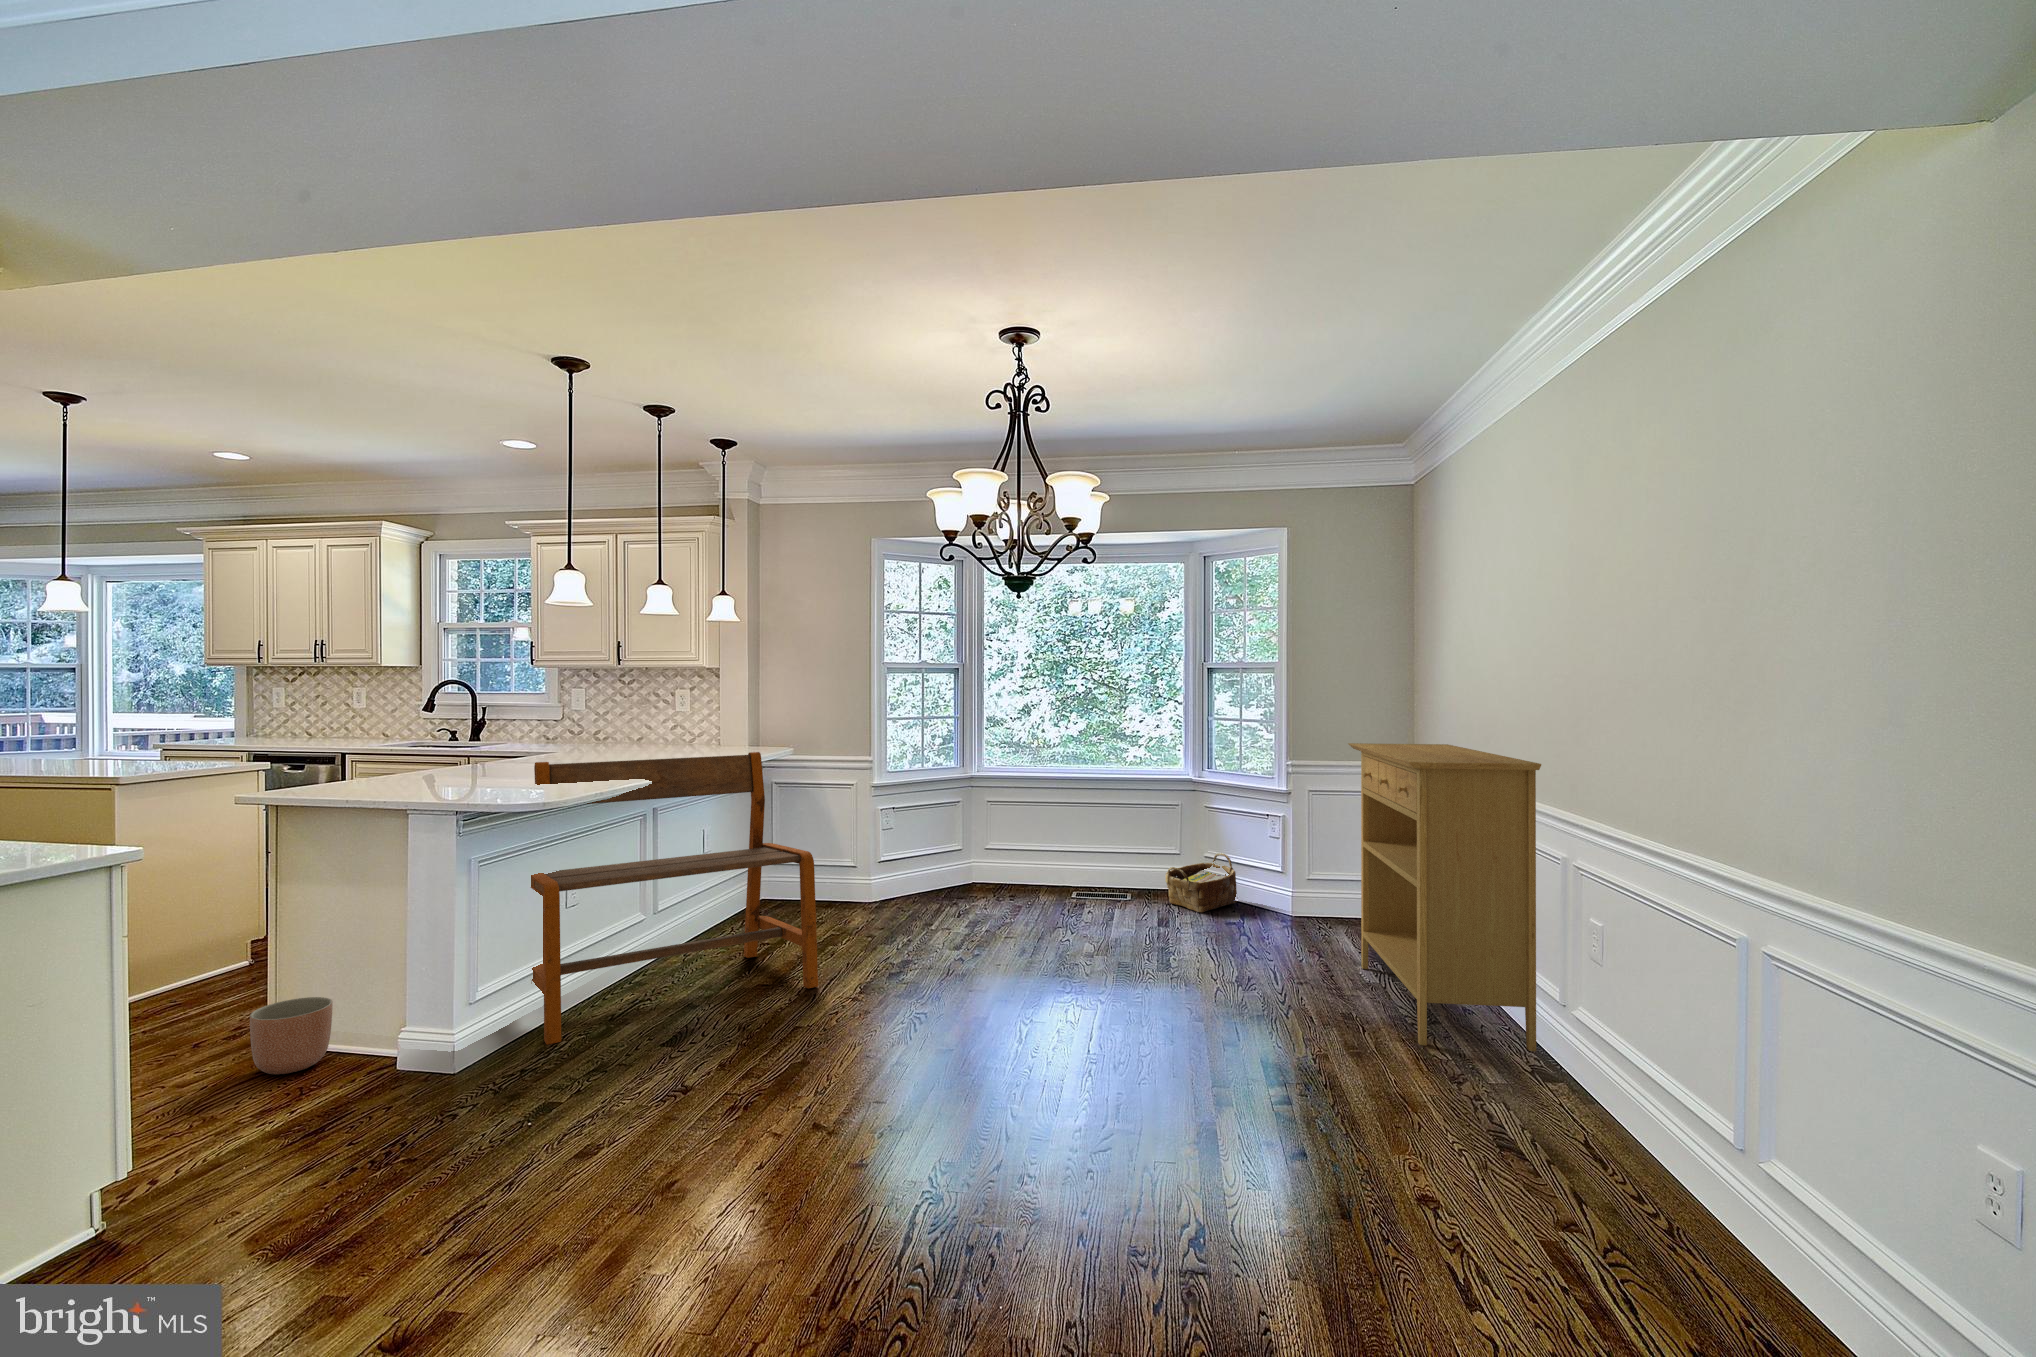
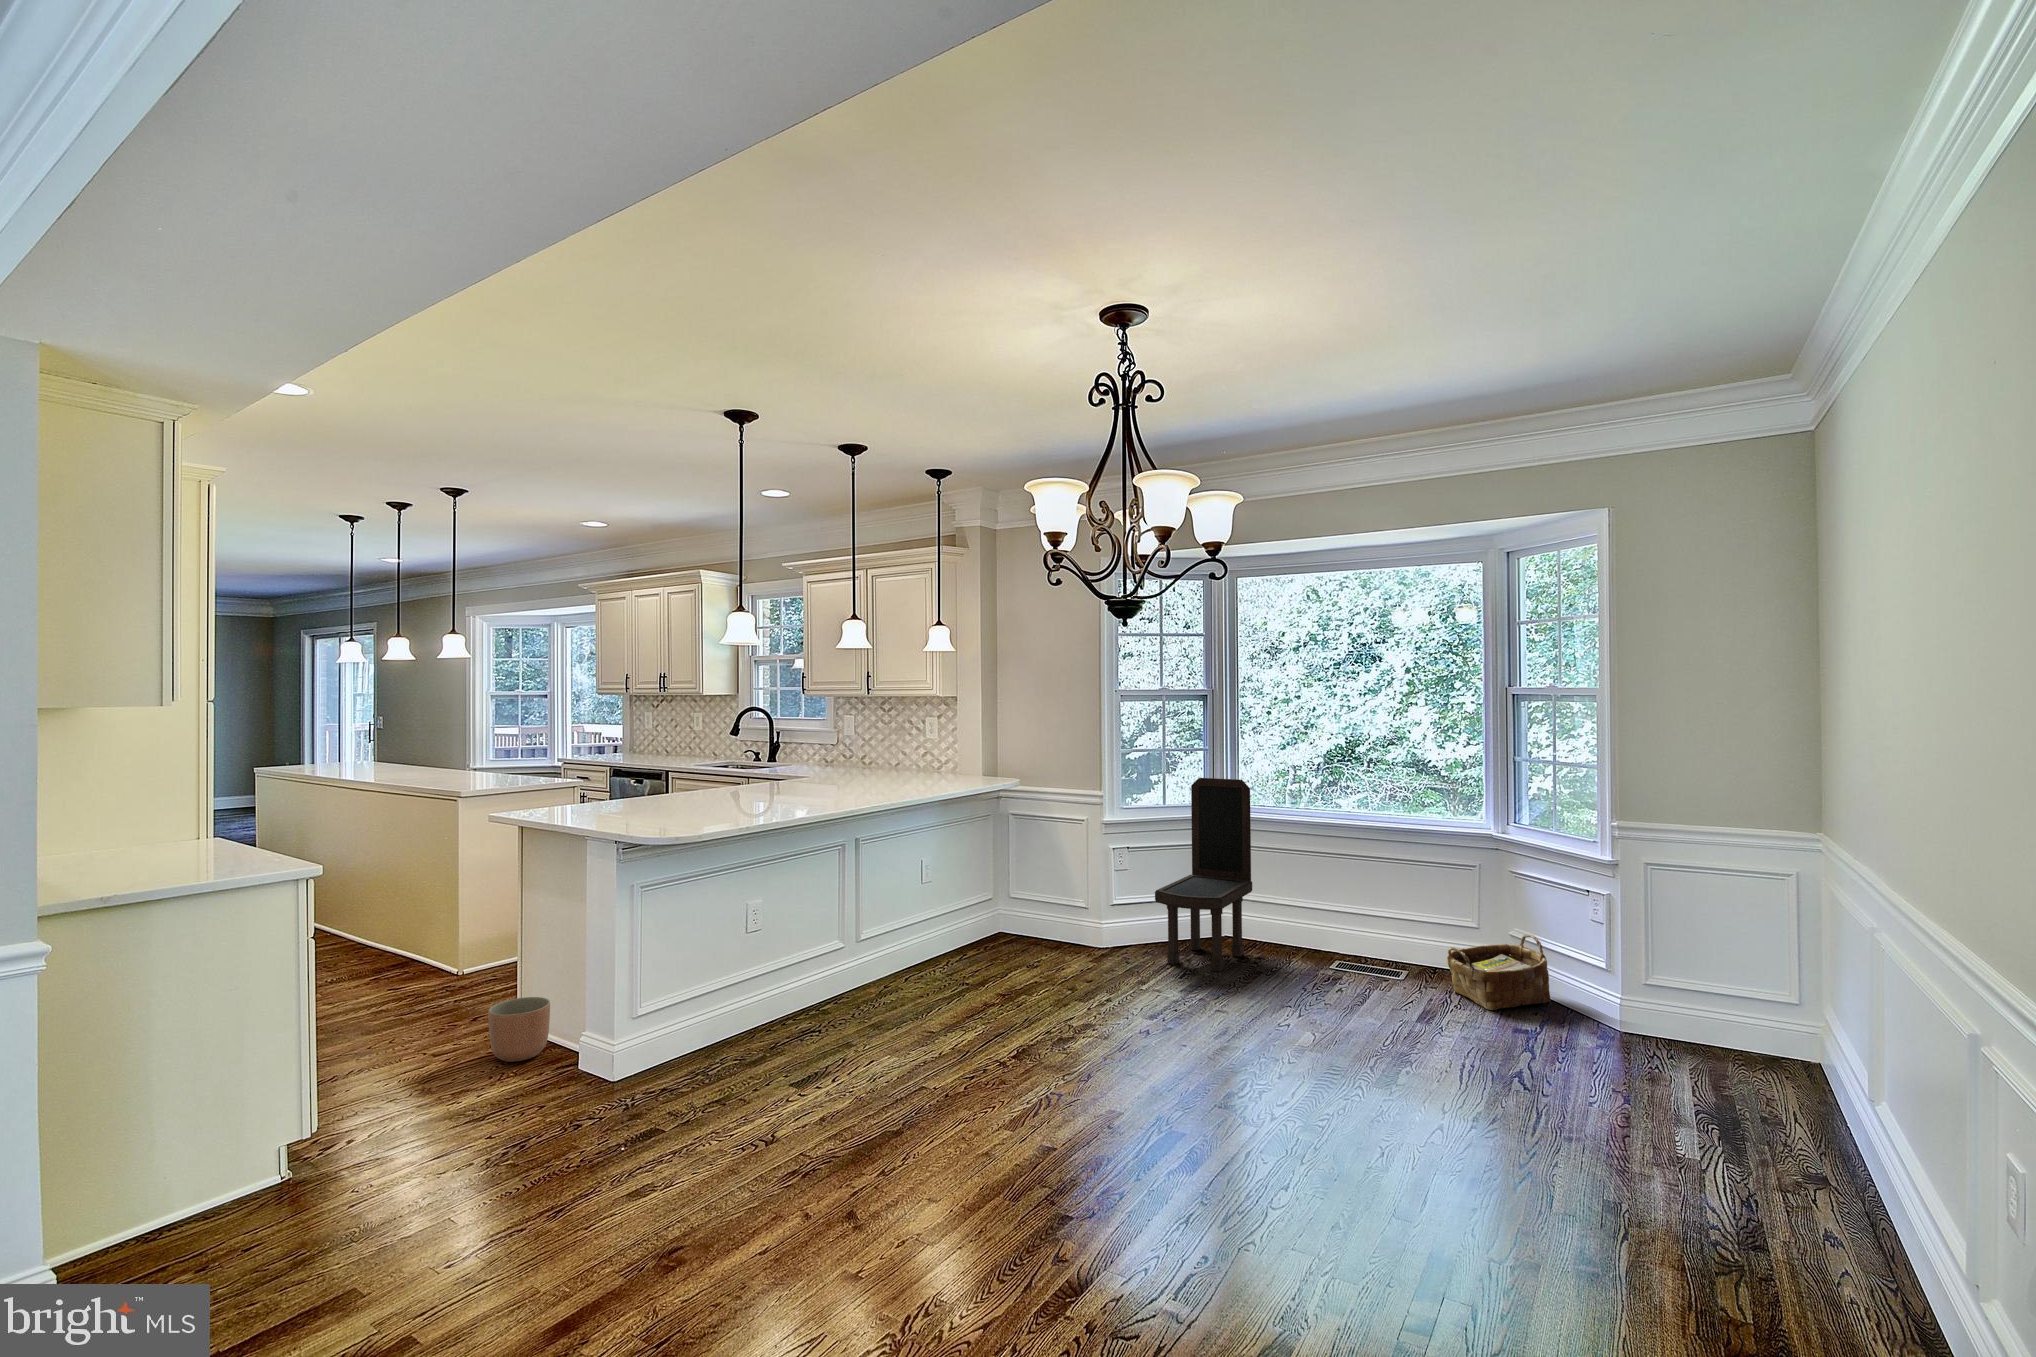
dining chair: none [931,742,1004,908] -> present [1155,778,1252,972]
console table: present [1348,743,1541,1051] -> none [1663,809,1926,1332]
bench: present [531,752,818,1045] -> none [704,791,975,1069]

